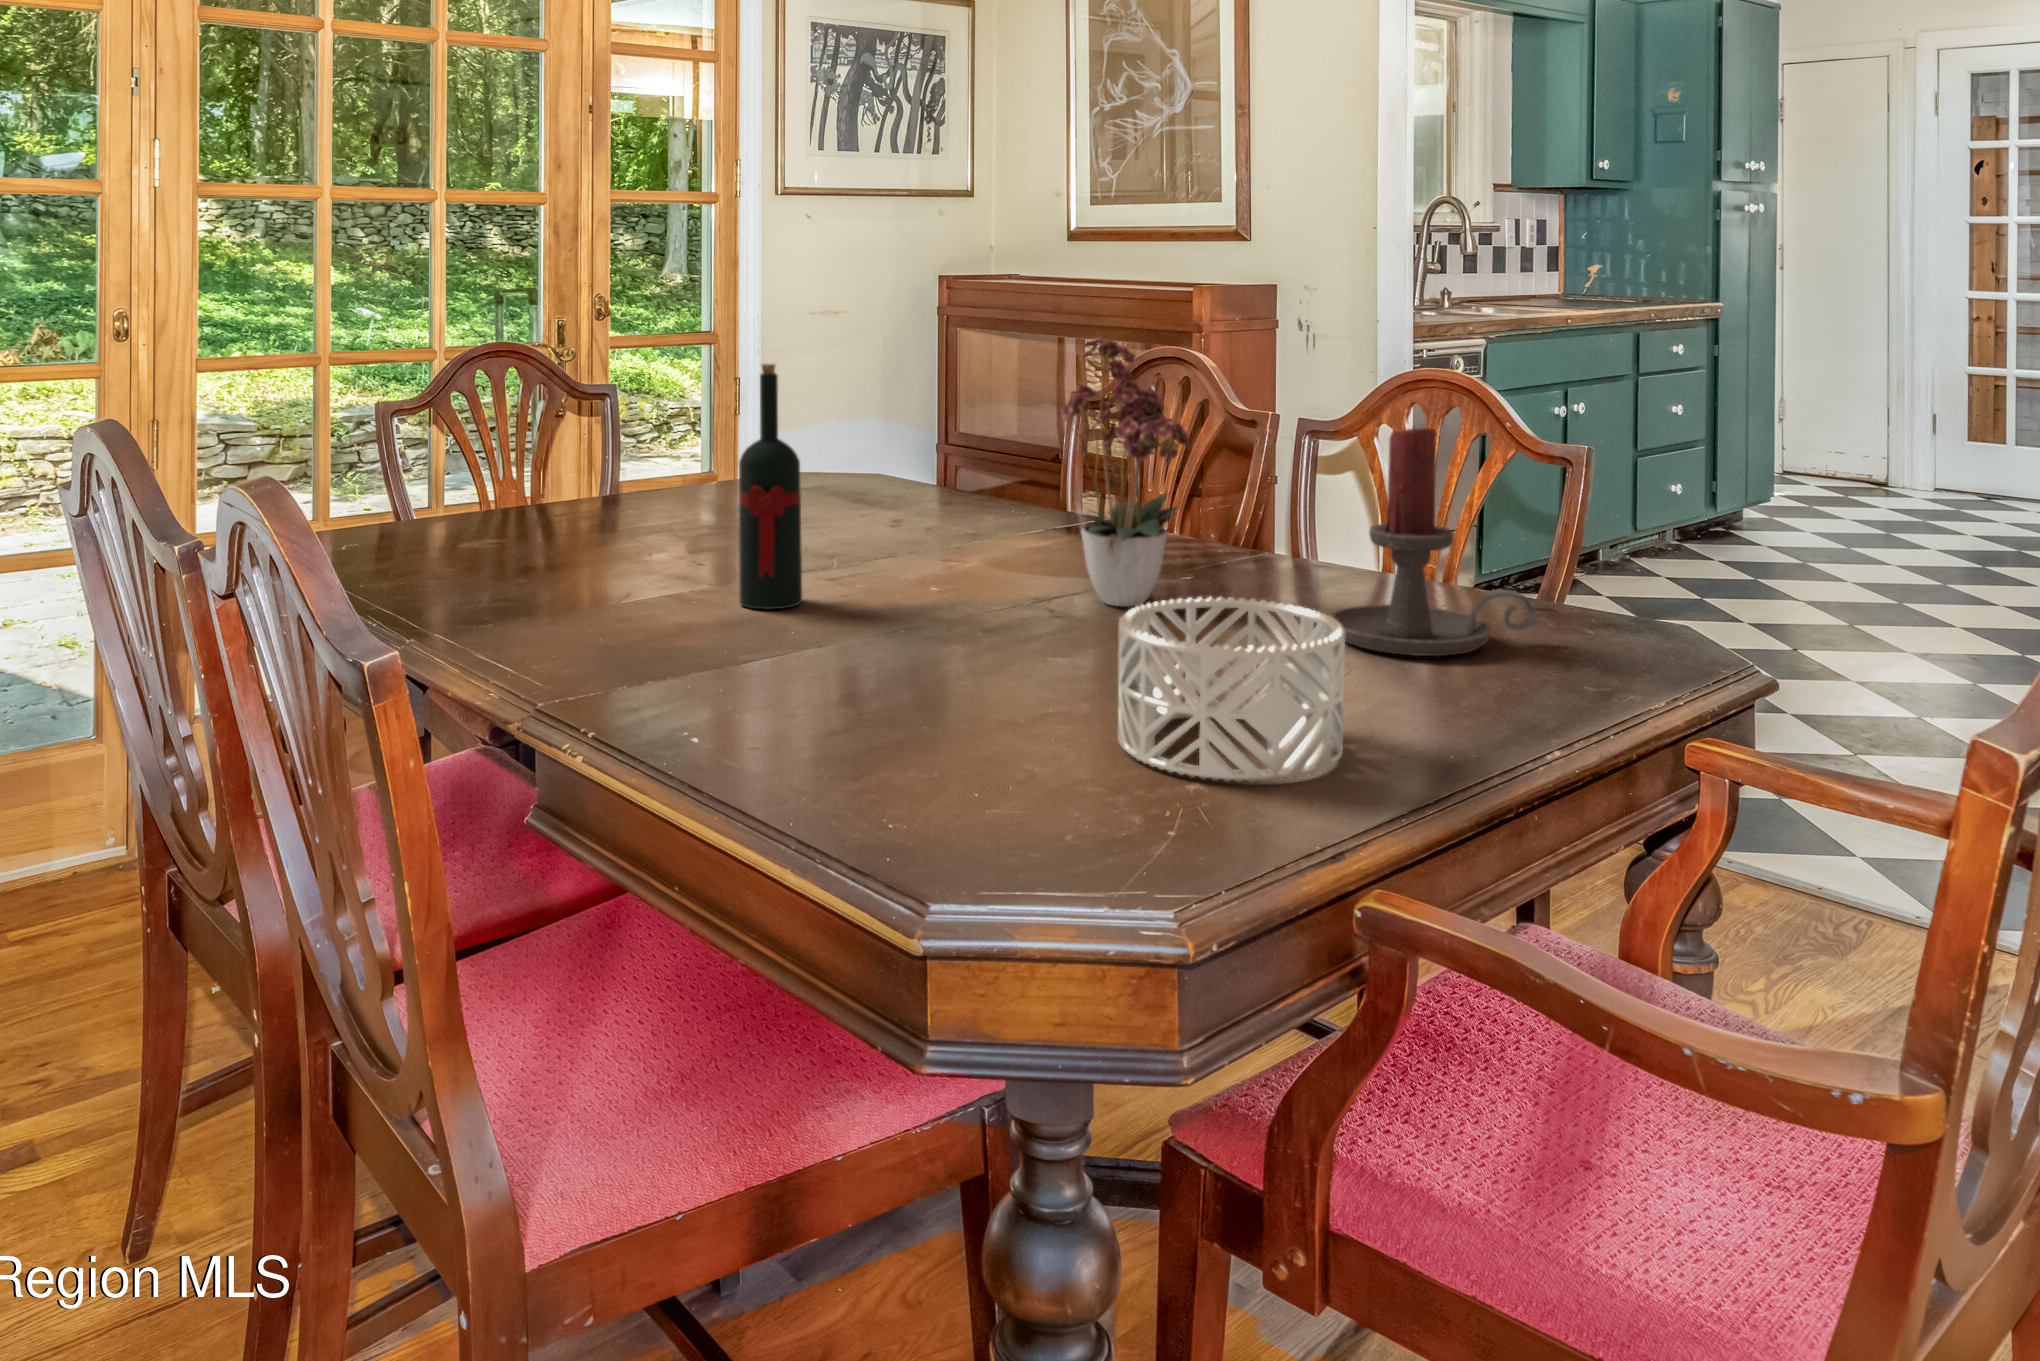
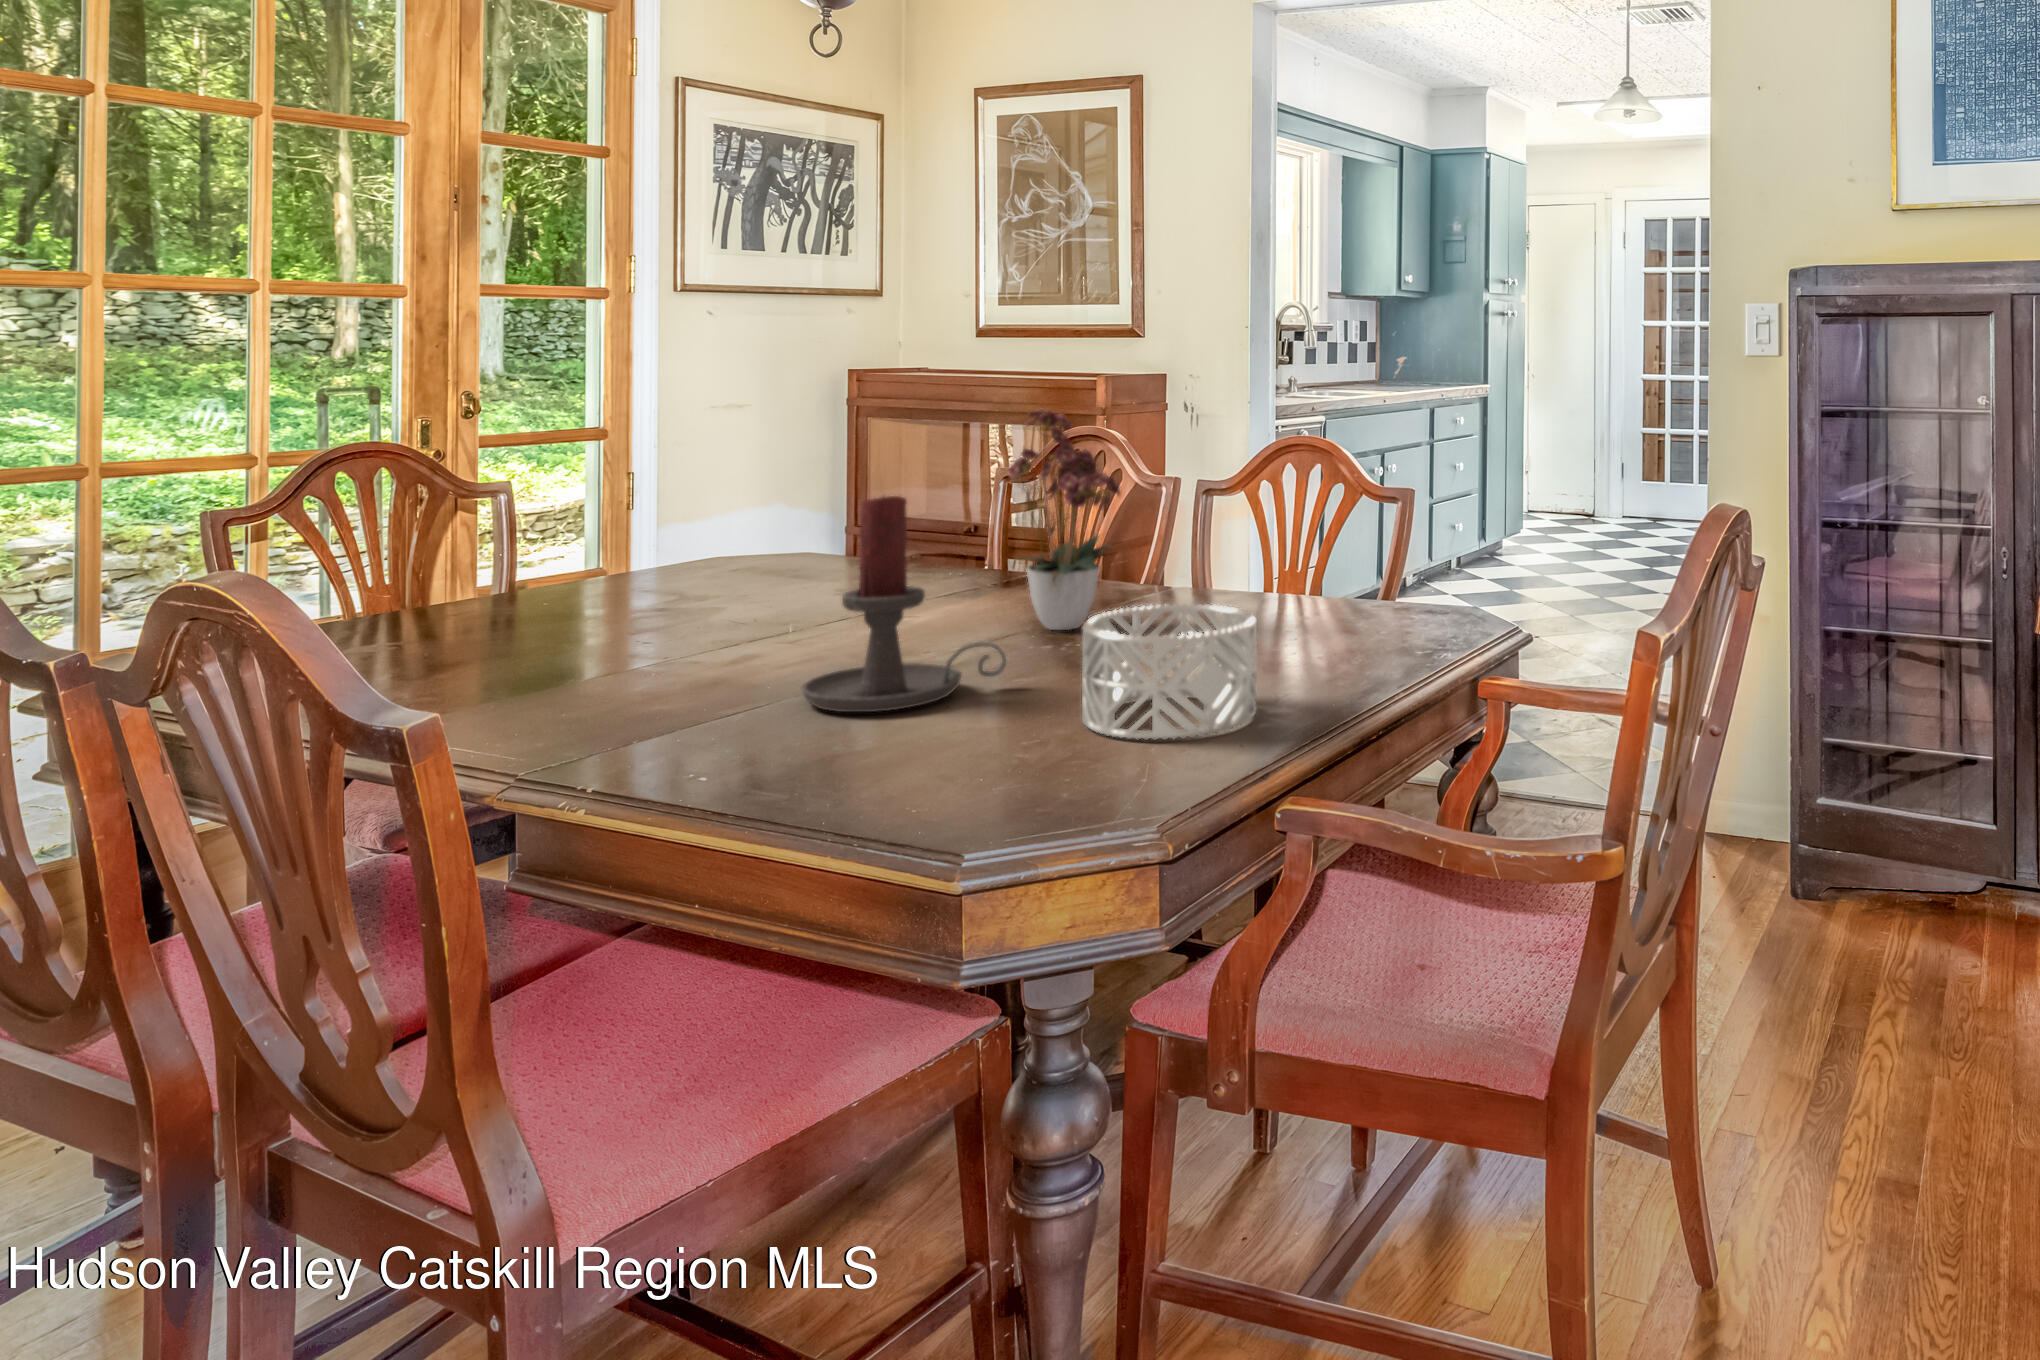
wine bottle: present [739,364,802,610] -> none [698,435,764,661]
candle holder: present [1330,428,1535,656] -> present [802,496,1006,712]

